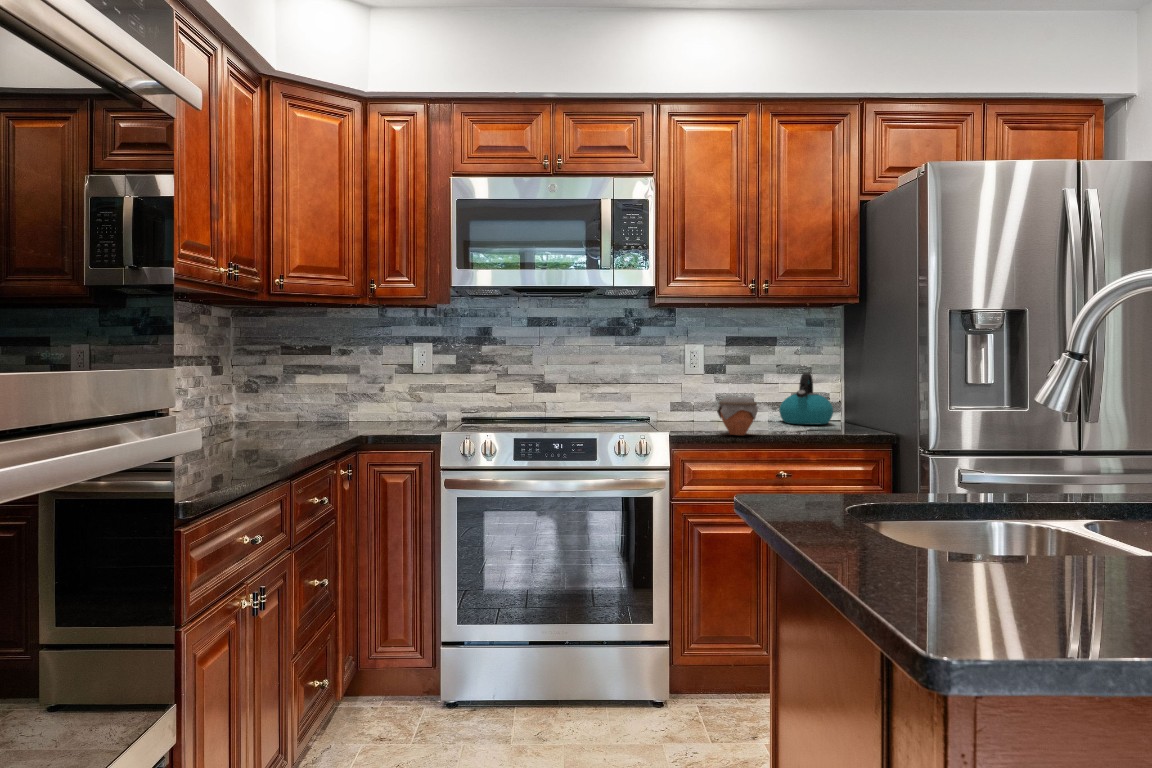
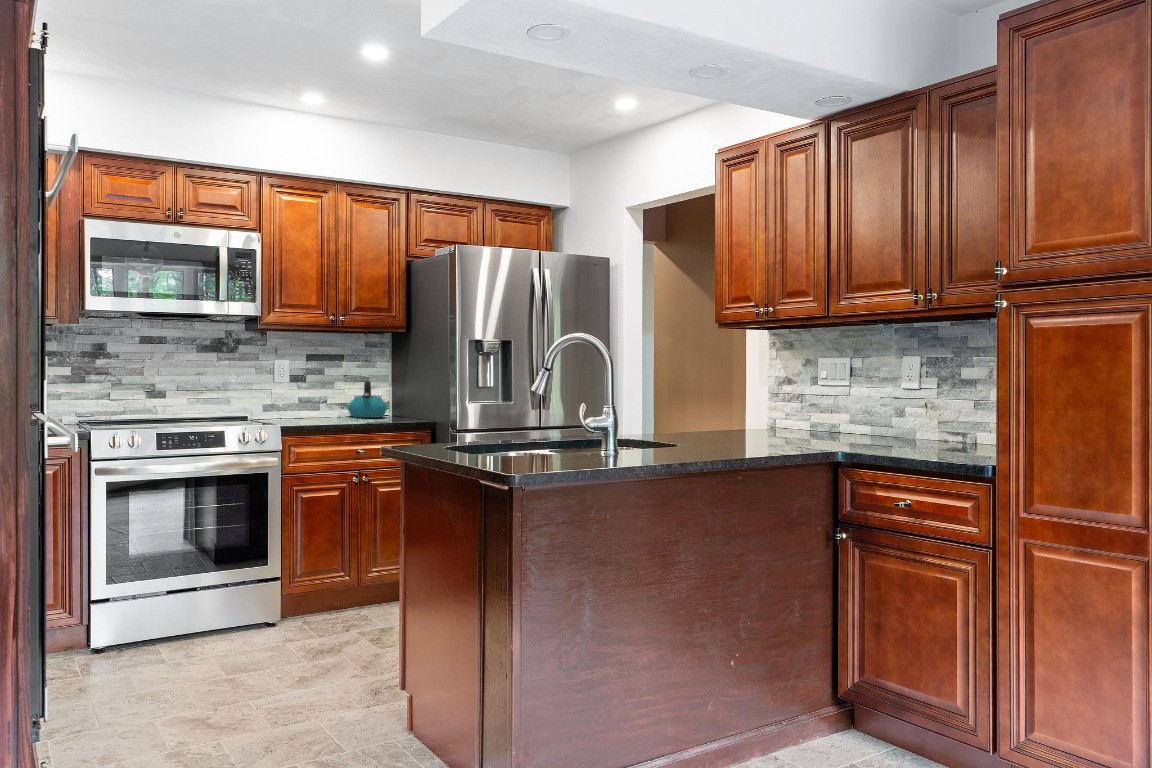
jar: present [717,397,758,435] -> none [314,398,343,425]

